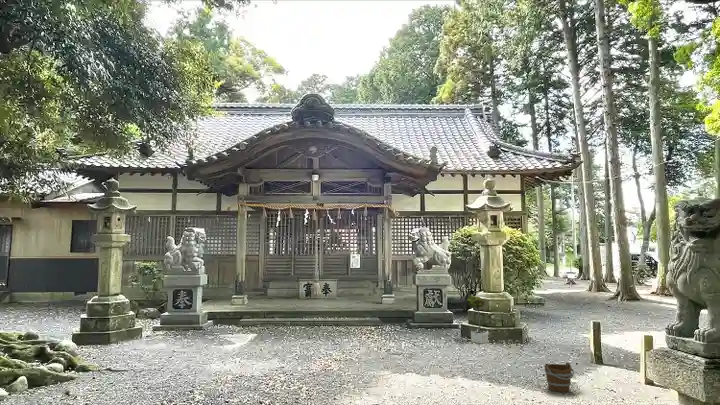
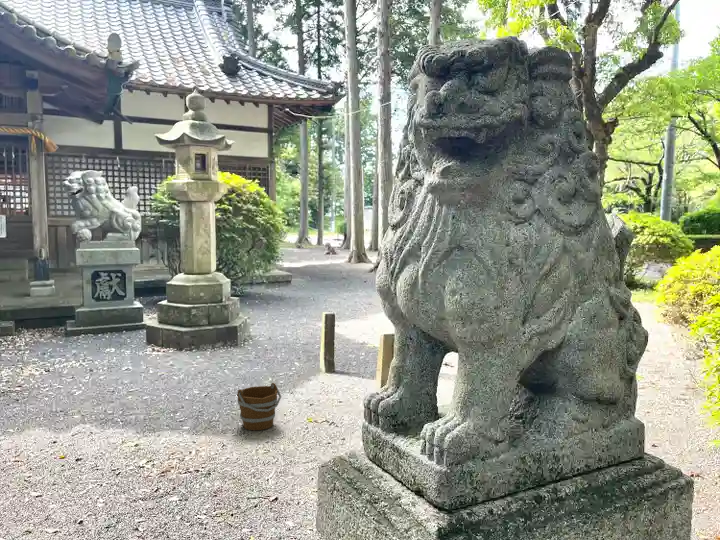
potted tree: present [467,295,489,344] -> none [151,280,186,354]

